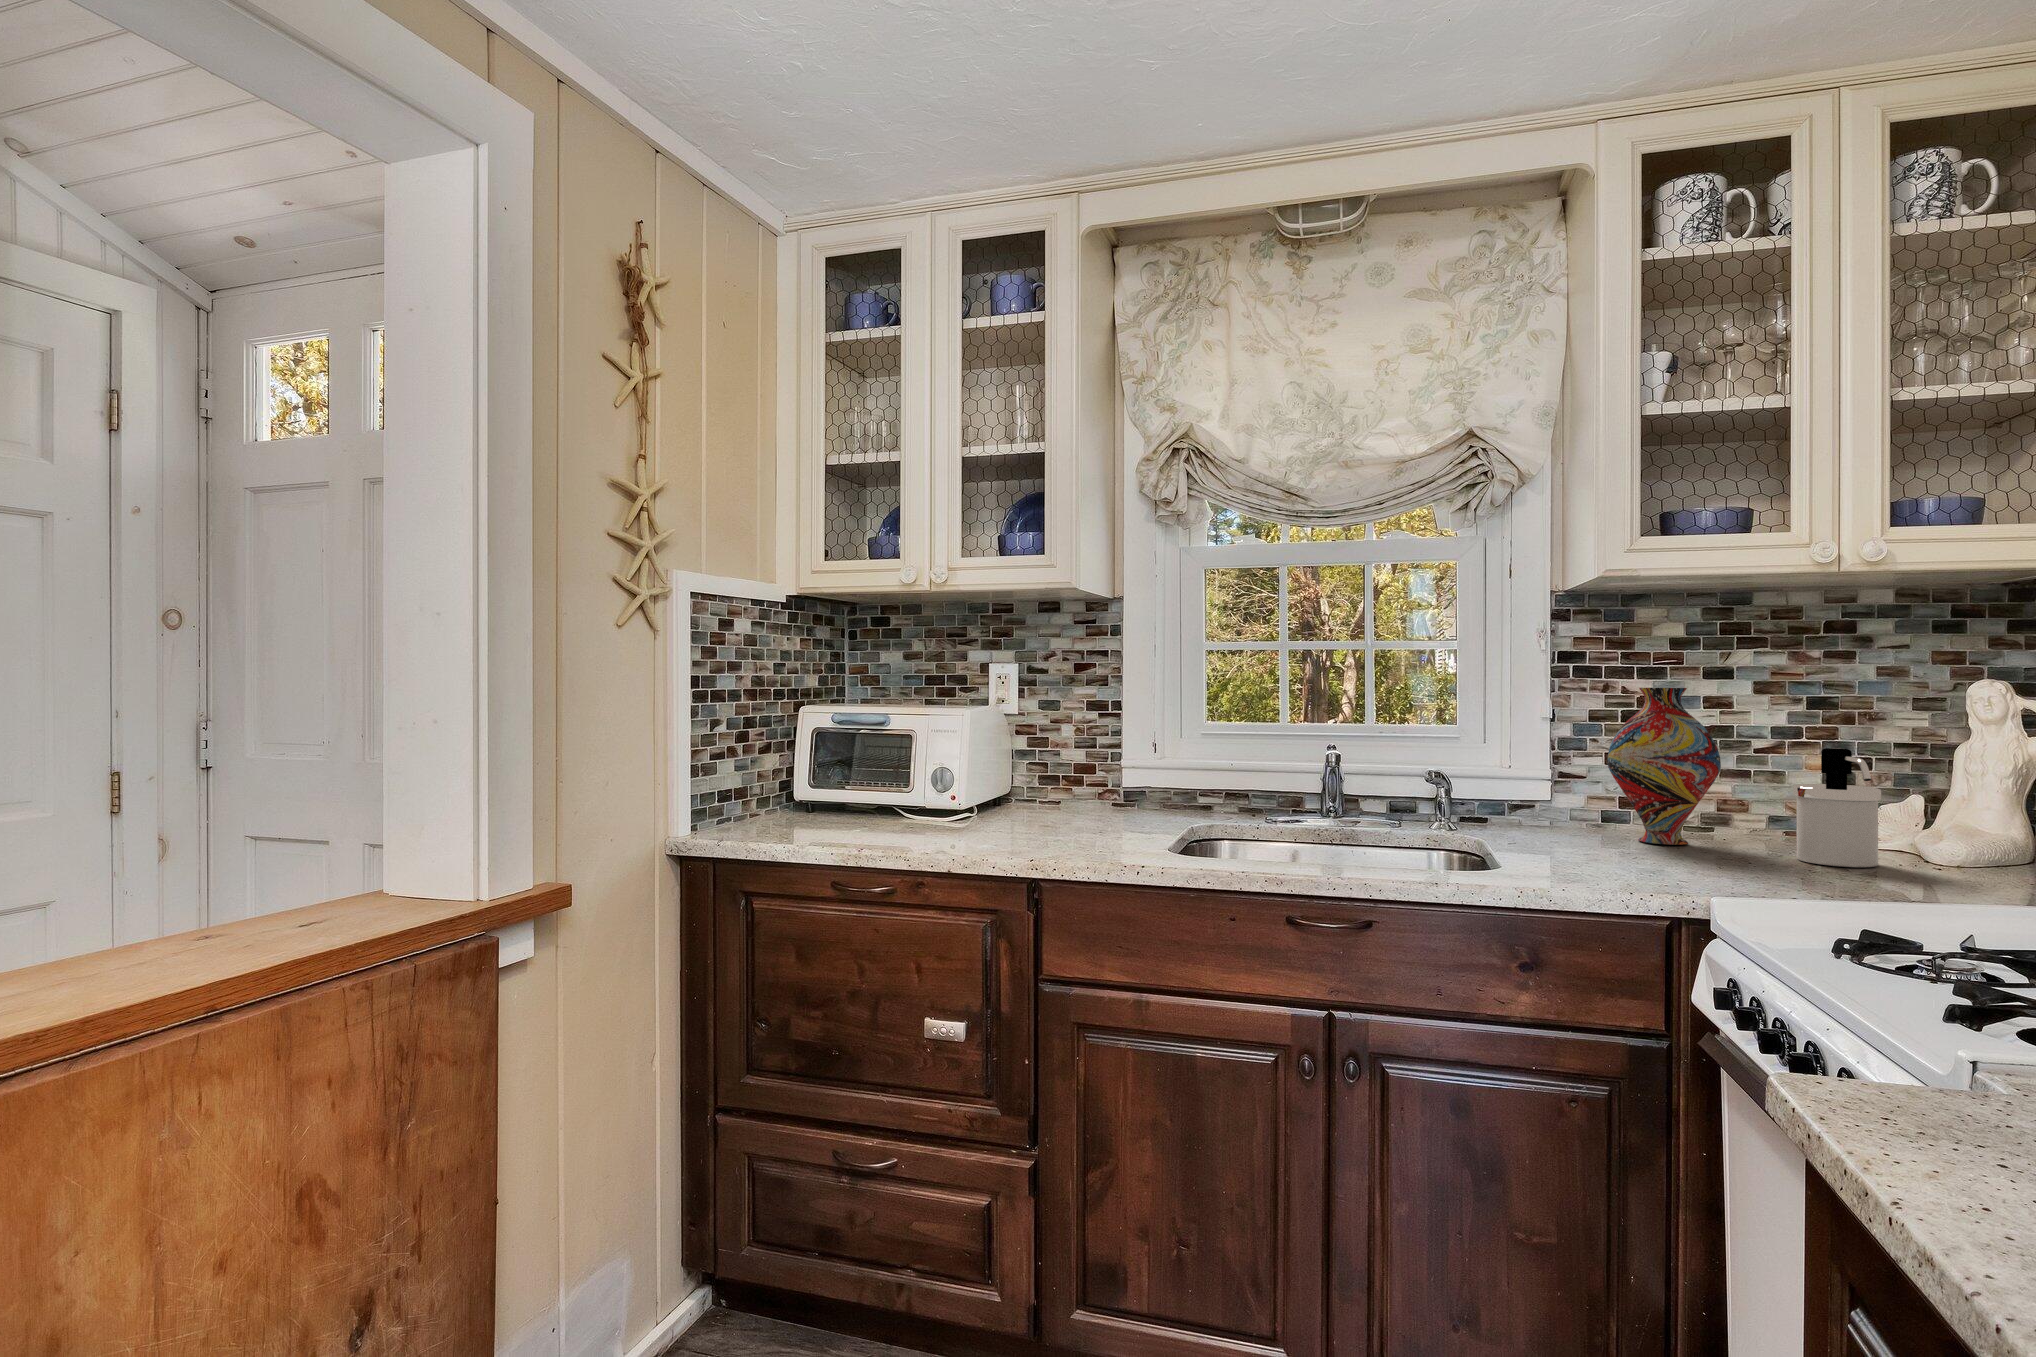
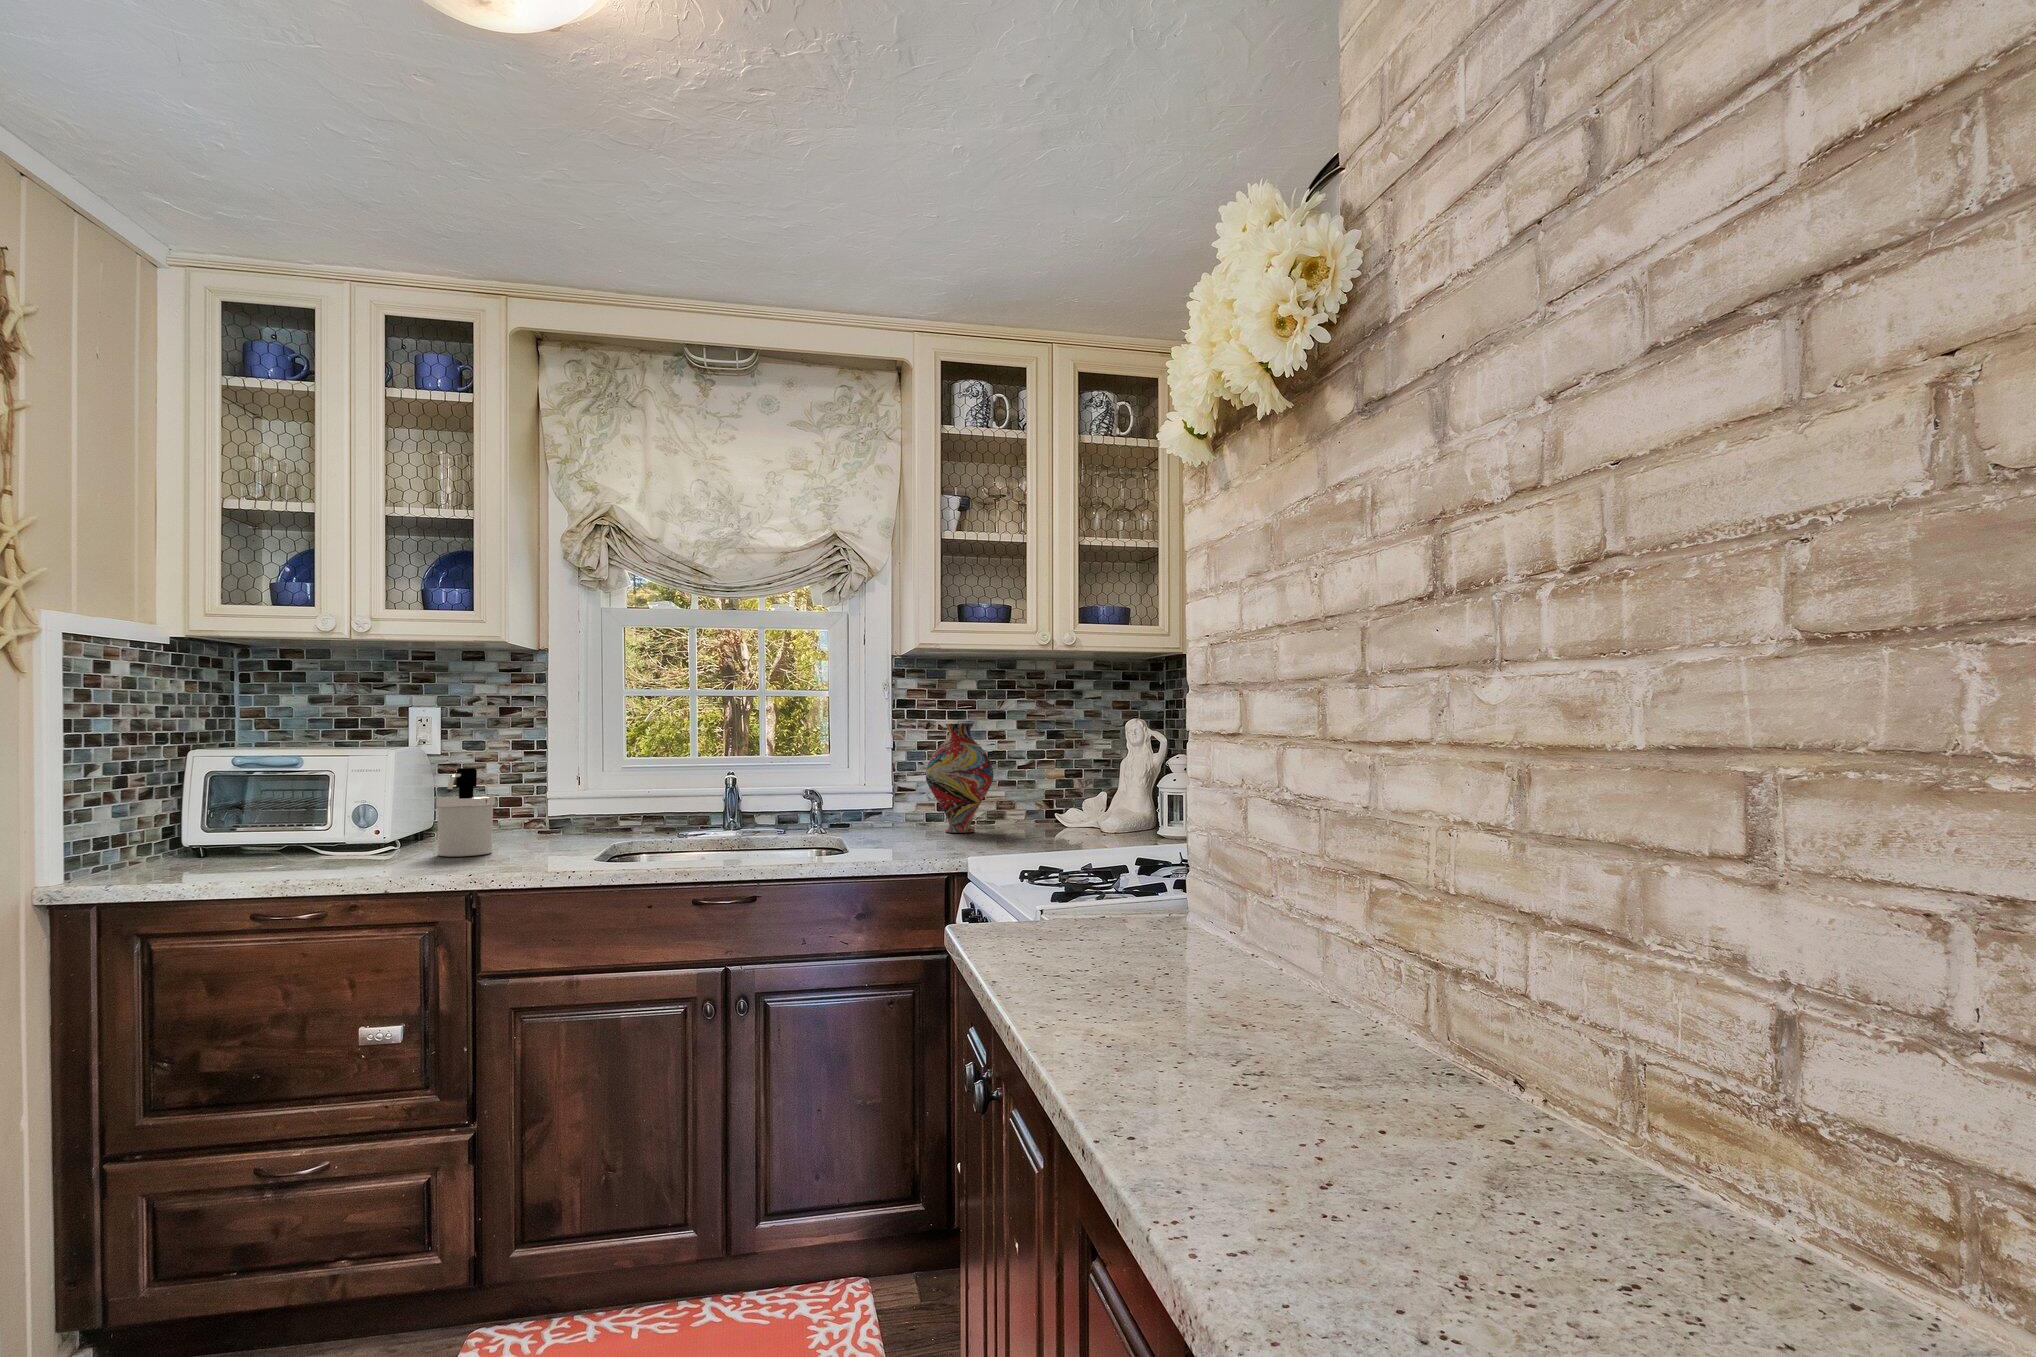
soap dispenser: present [1793,748,1881,867] -> present [436,768,495,857]

